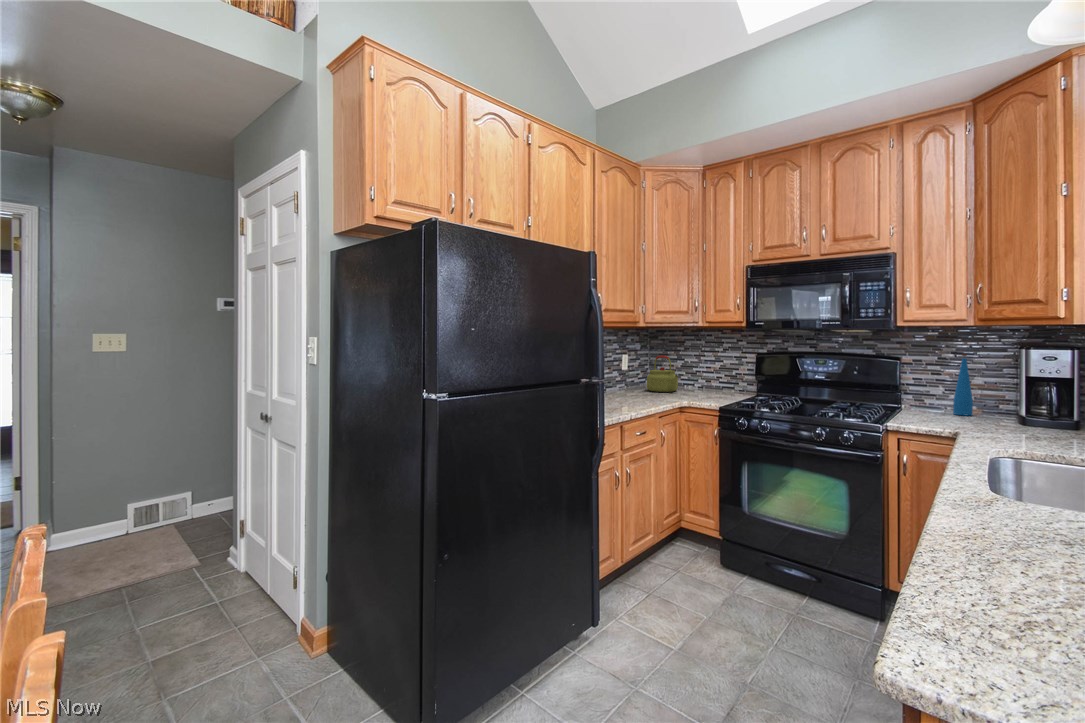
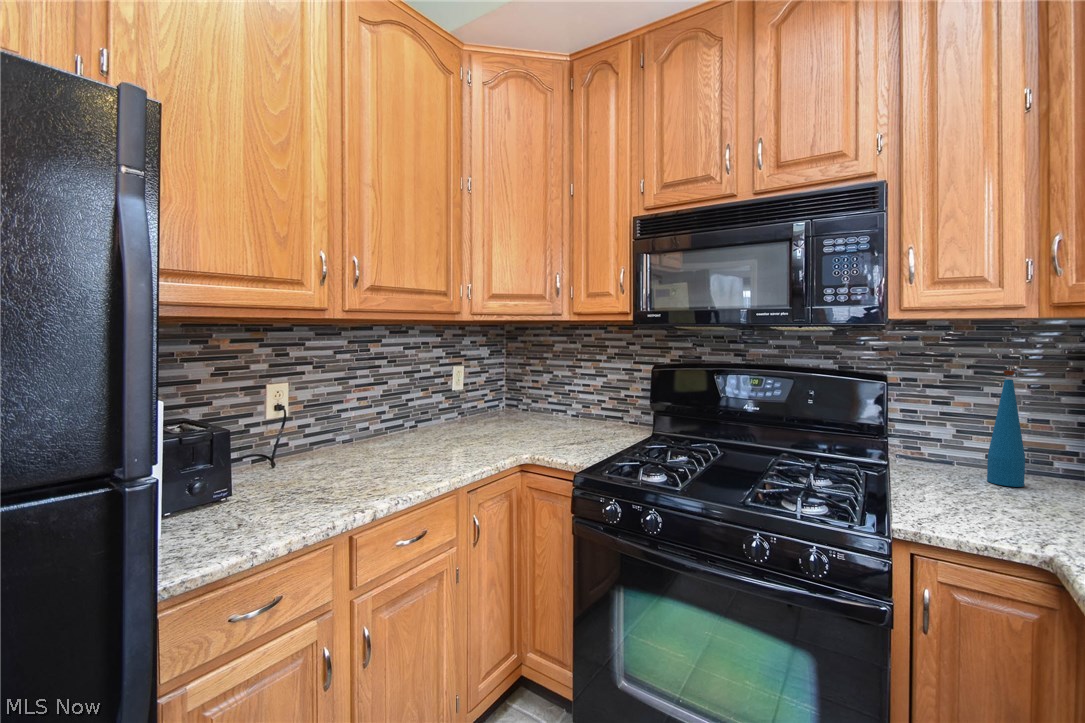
kettle: present [647,355,678,392] -> none [488,367,536,426]

